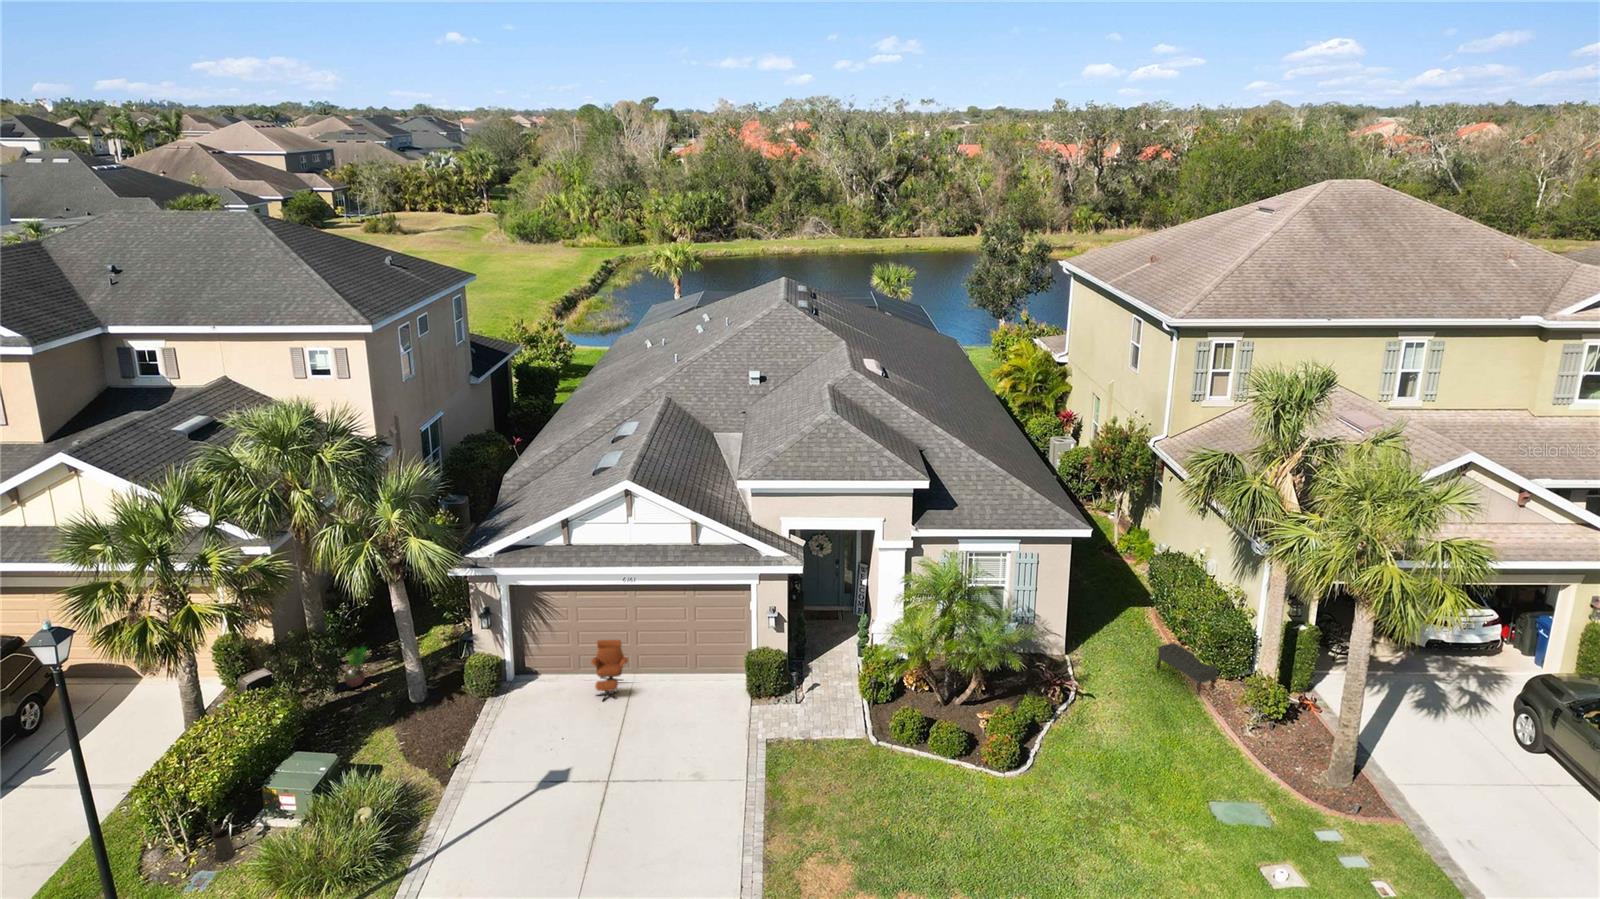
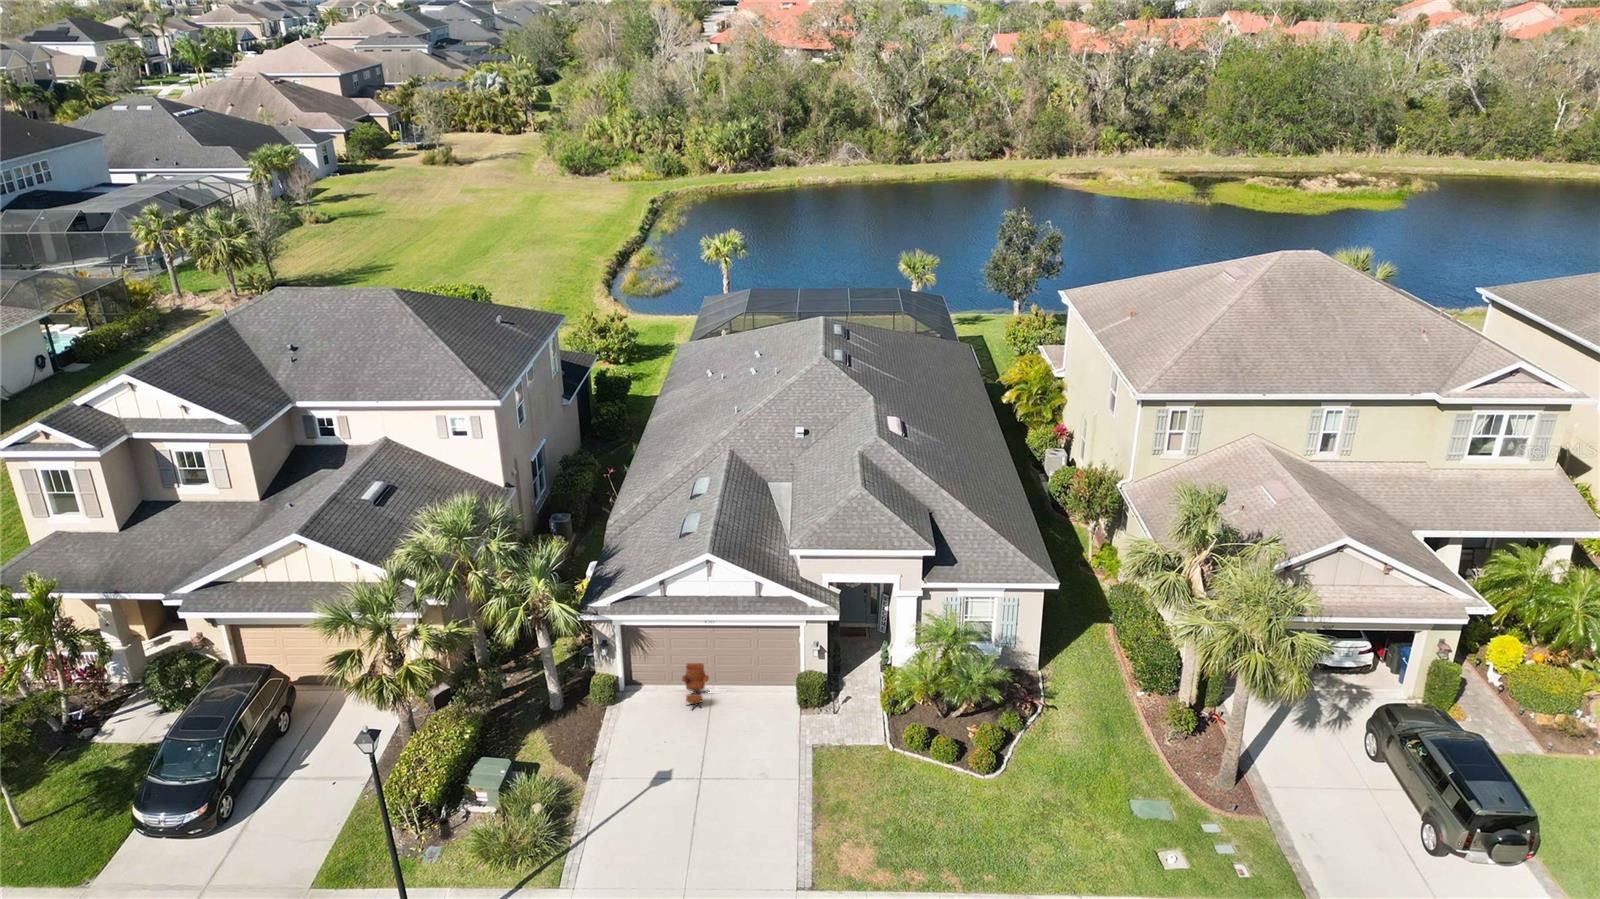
bench: present [1157,643,1218,695] -> none [1107,665,1151,708]
potted tree: present [344,649,366,687] -> none [501,667,519,696]

